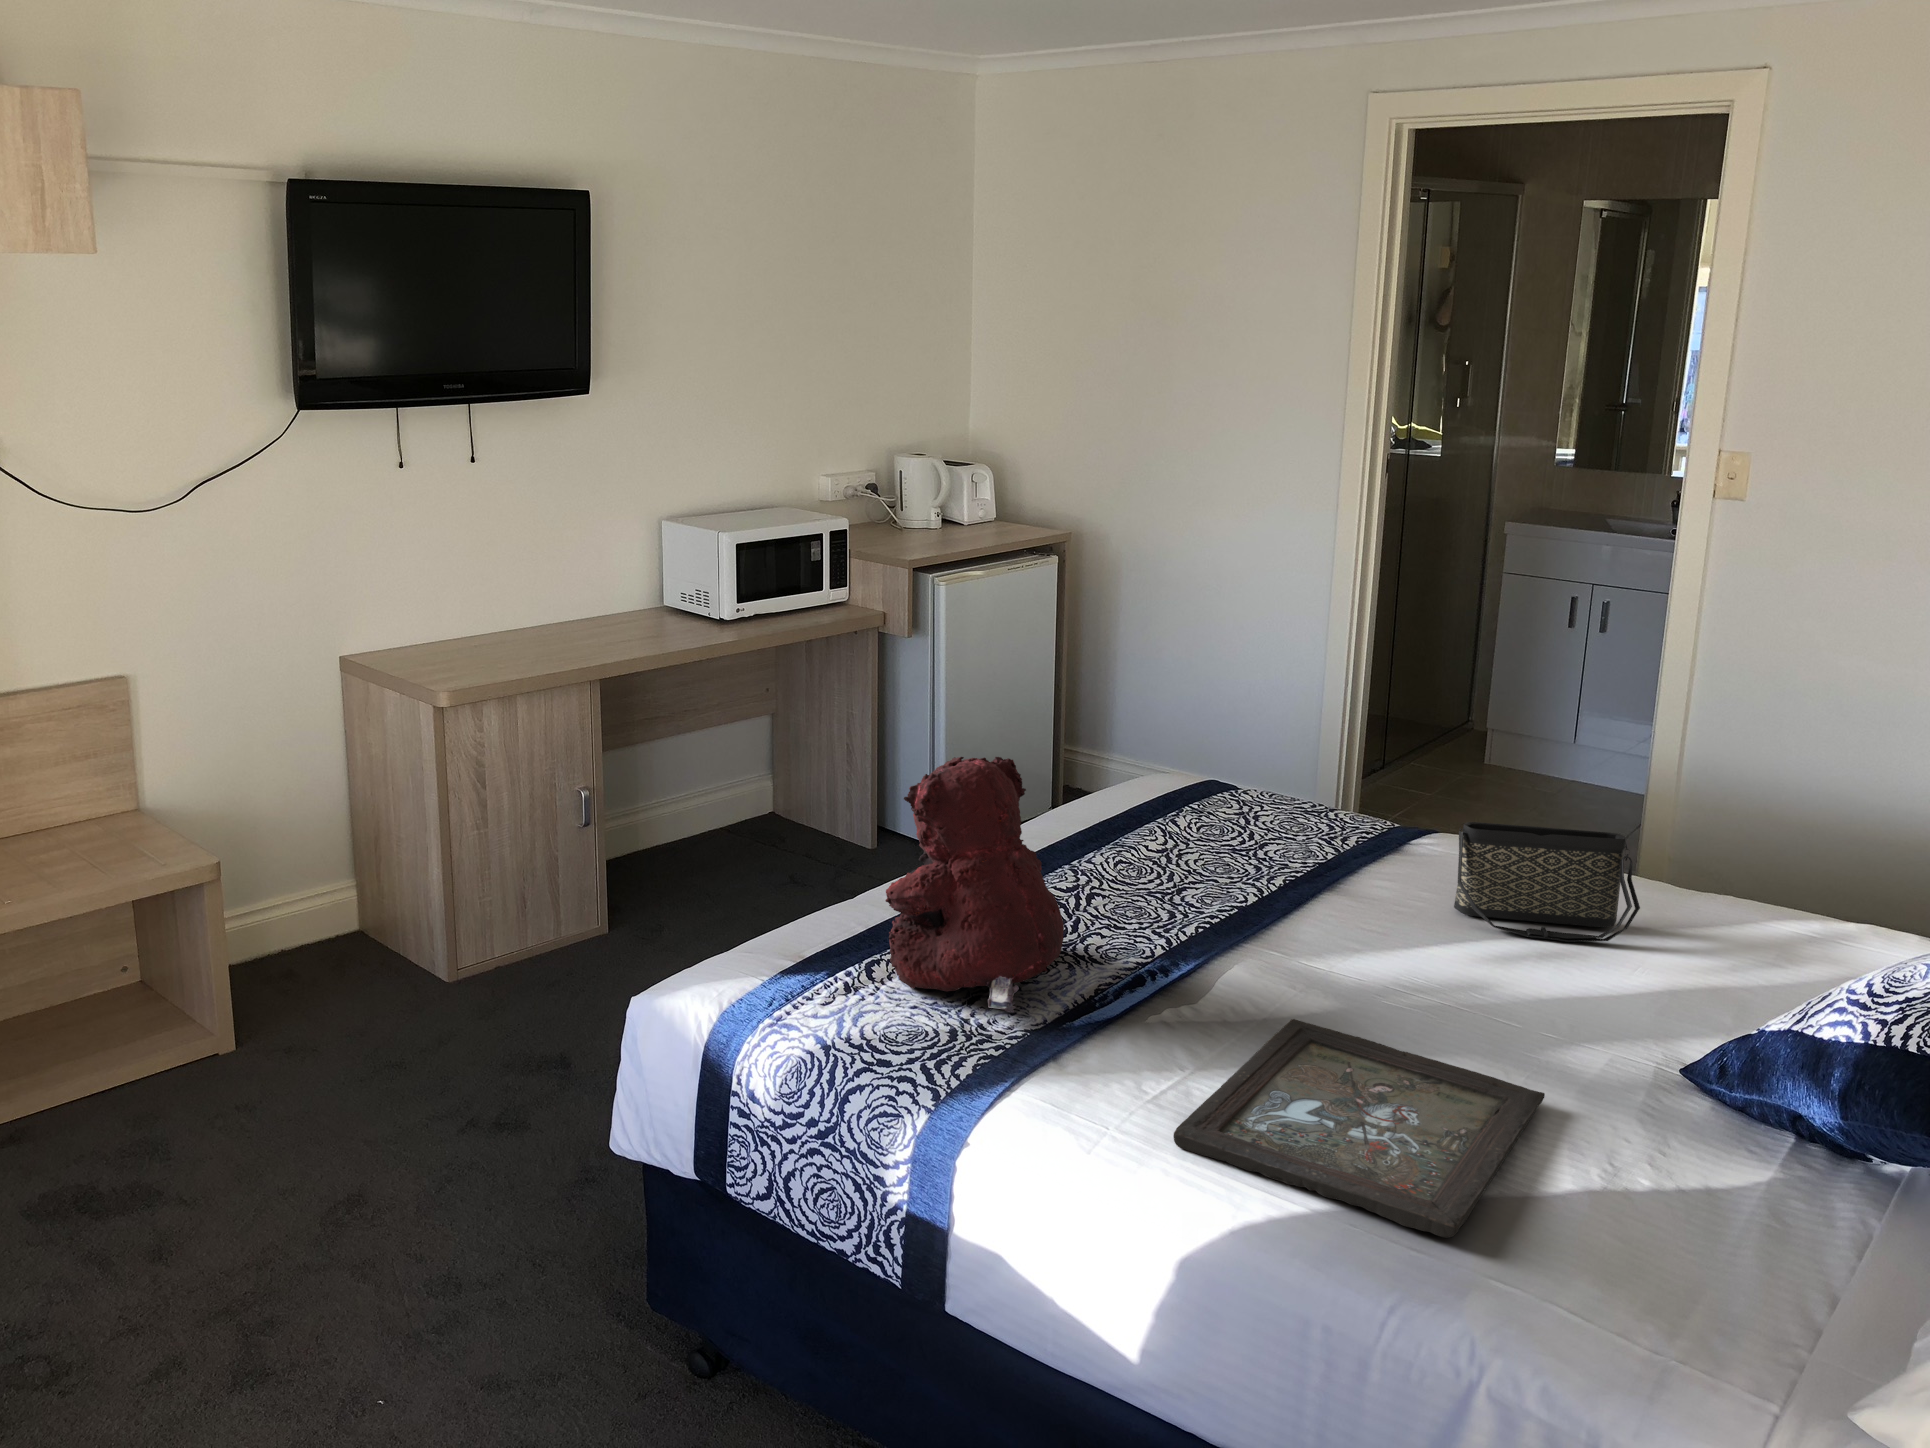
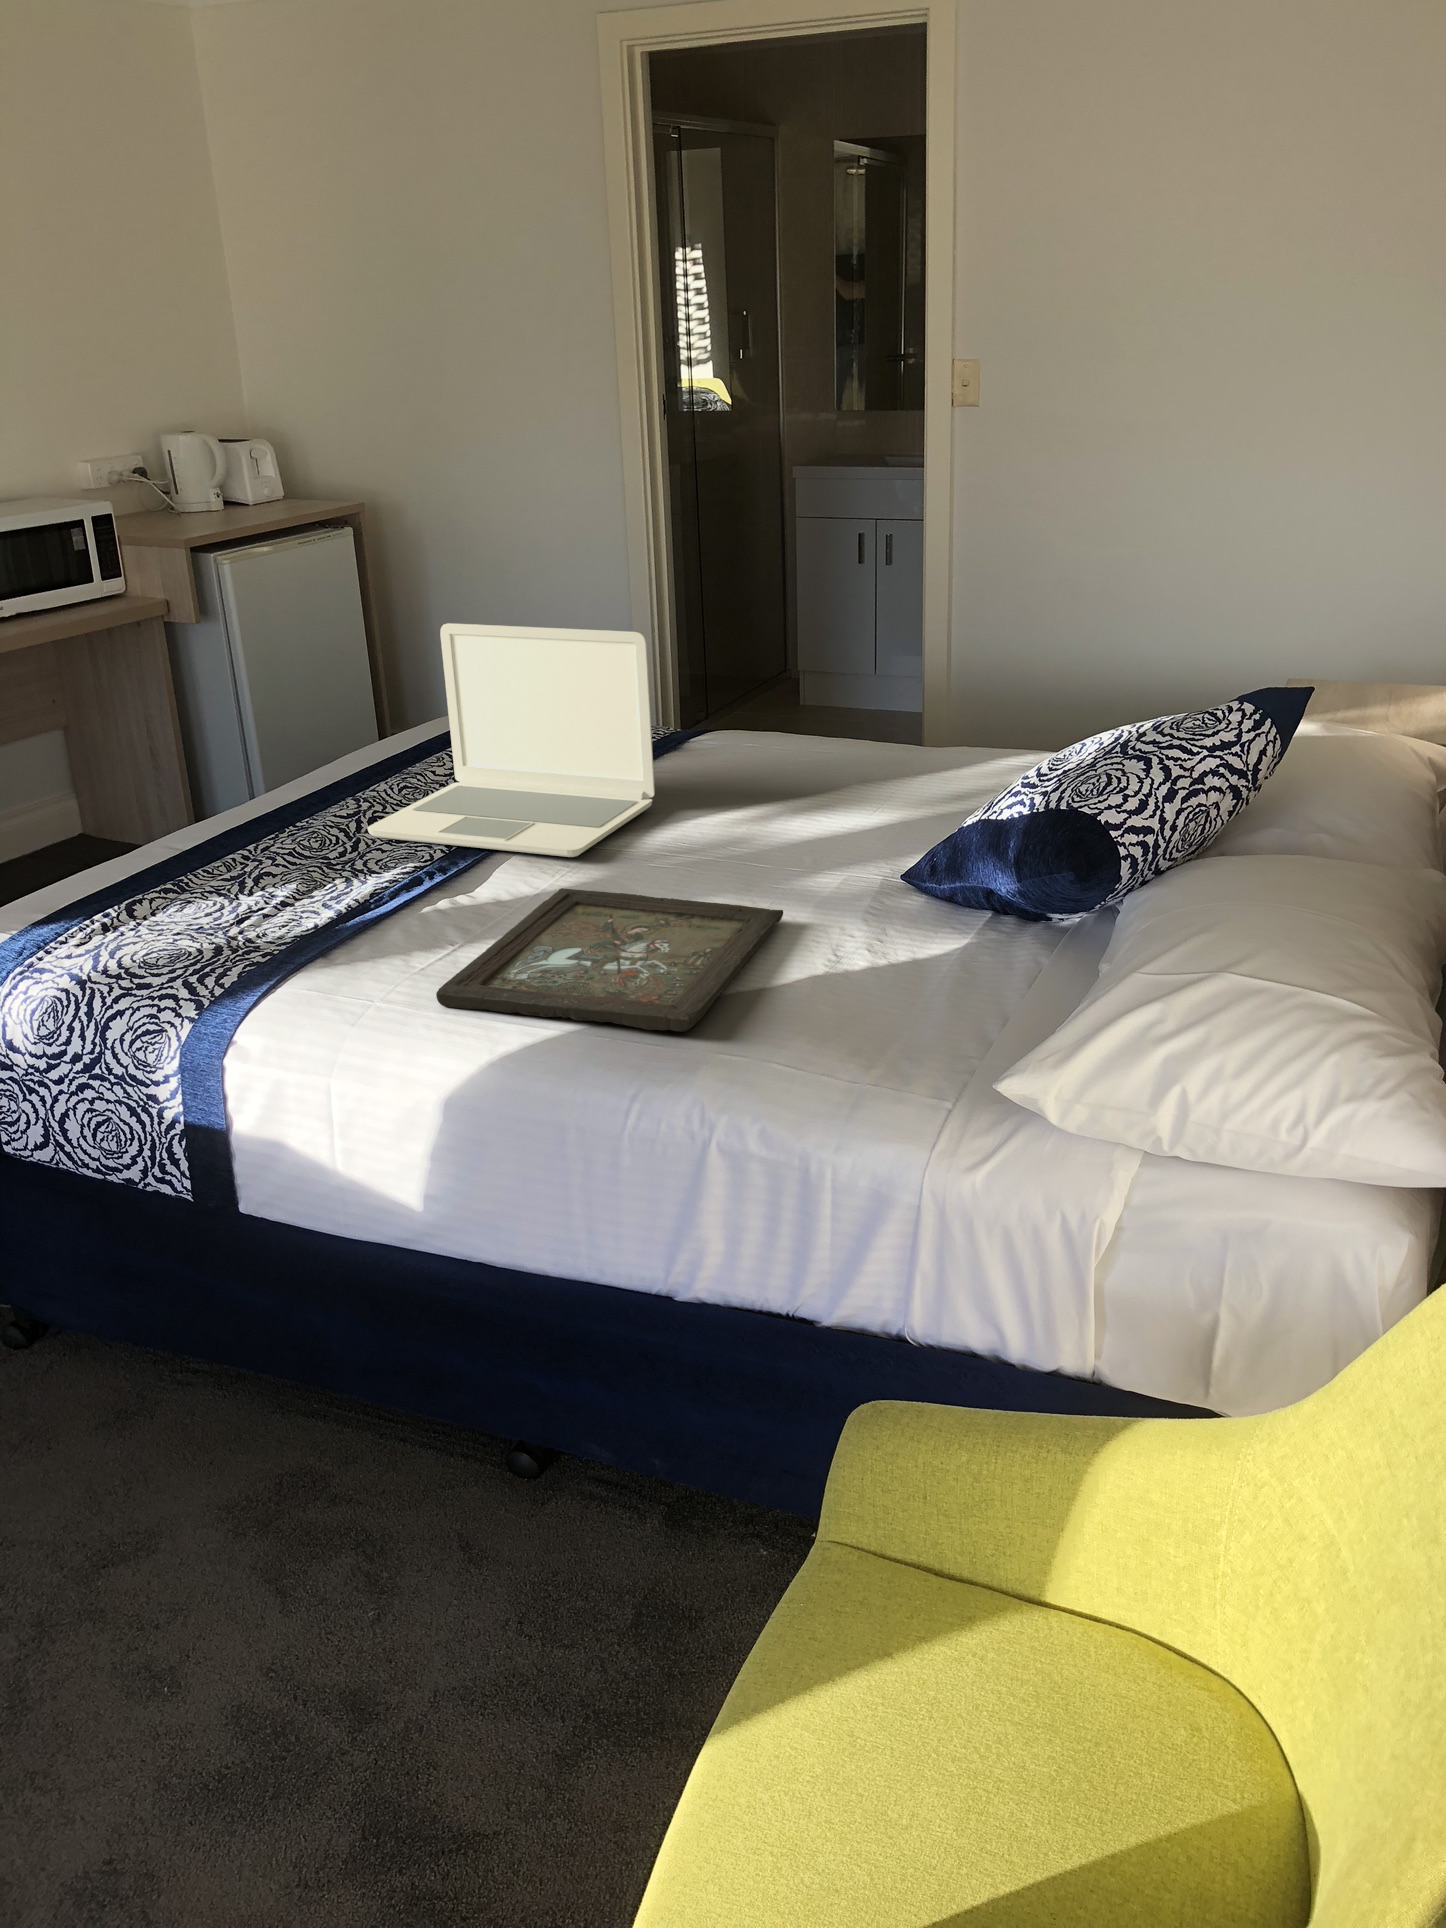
laptop: none [1086,708,1398,978] -> present [367,623,655,857]
teddy bear: present [885,757,1064,1013] -> none [133,674,332,925]
handbag: present [1454,822,1640,942] -> none [717,695,879,799]

